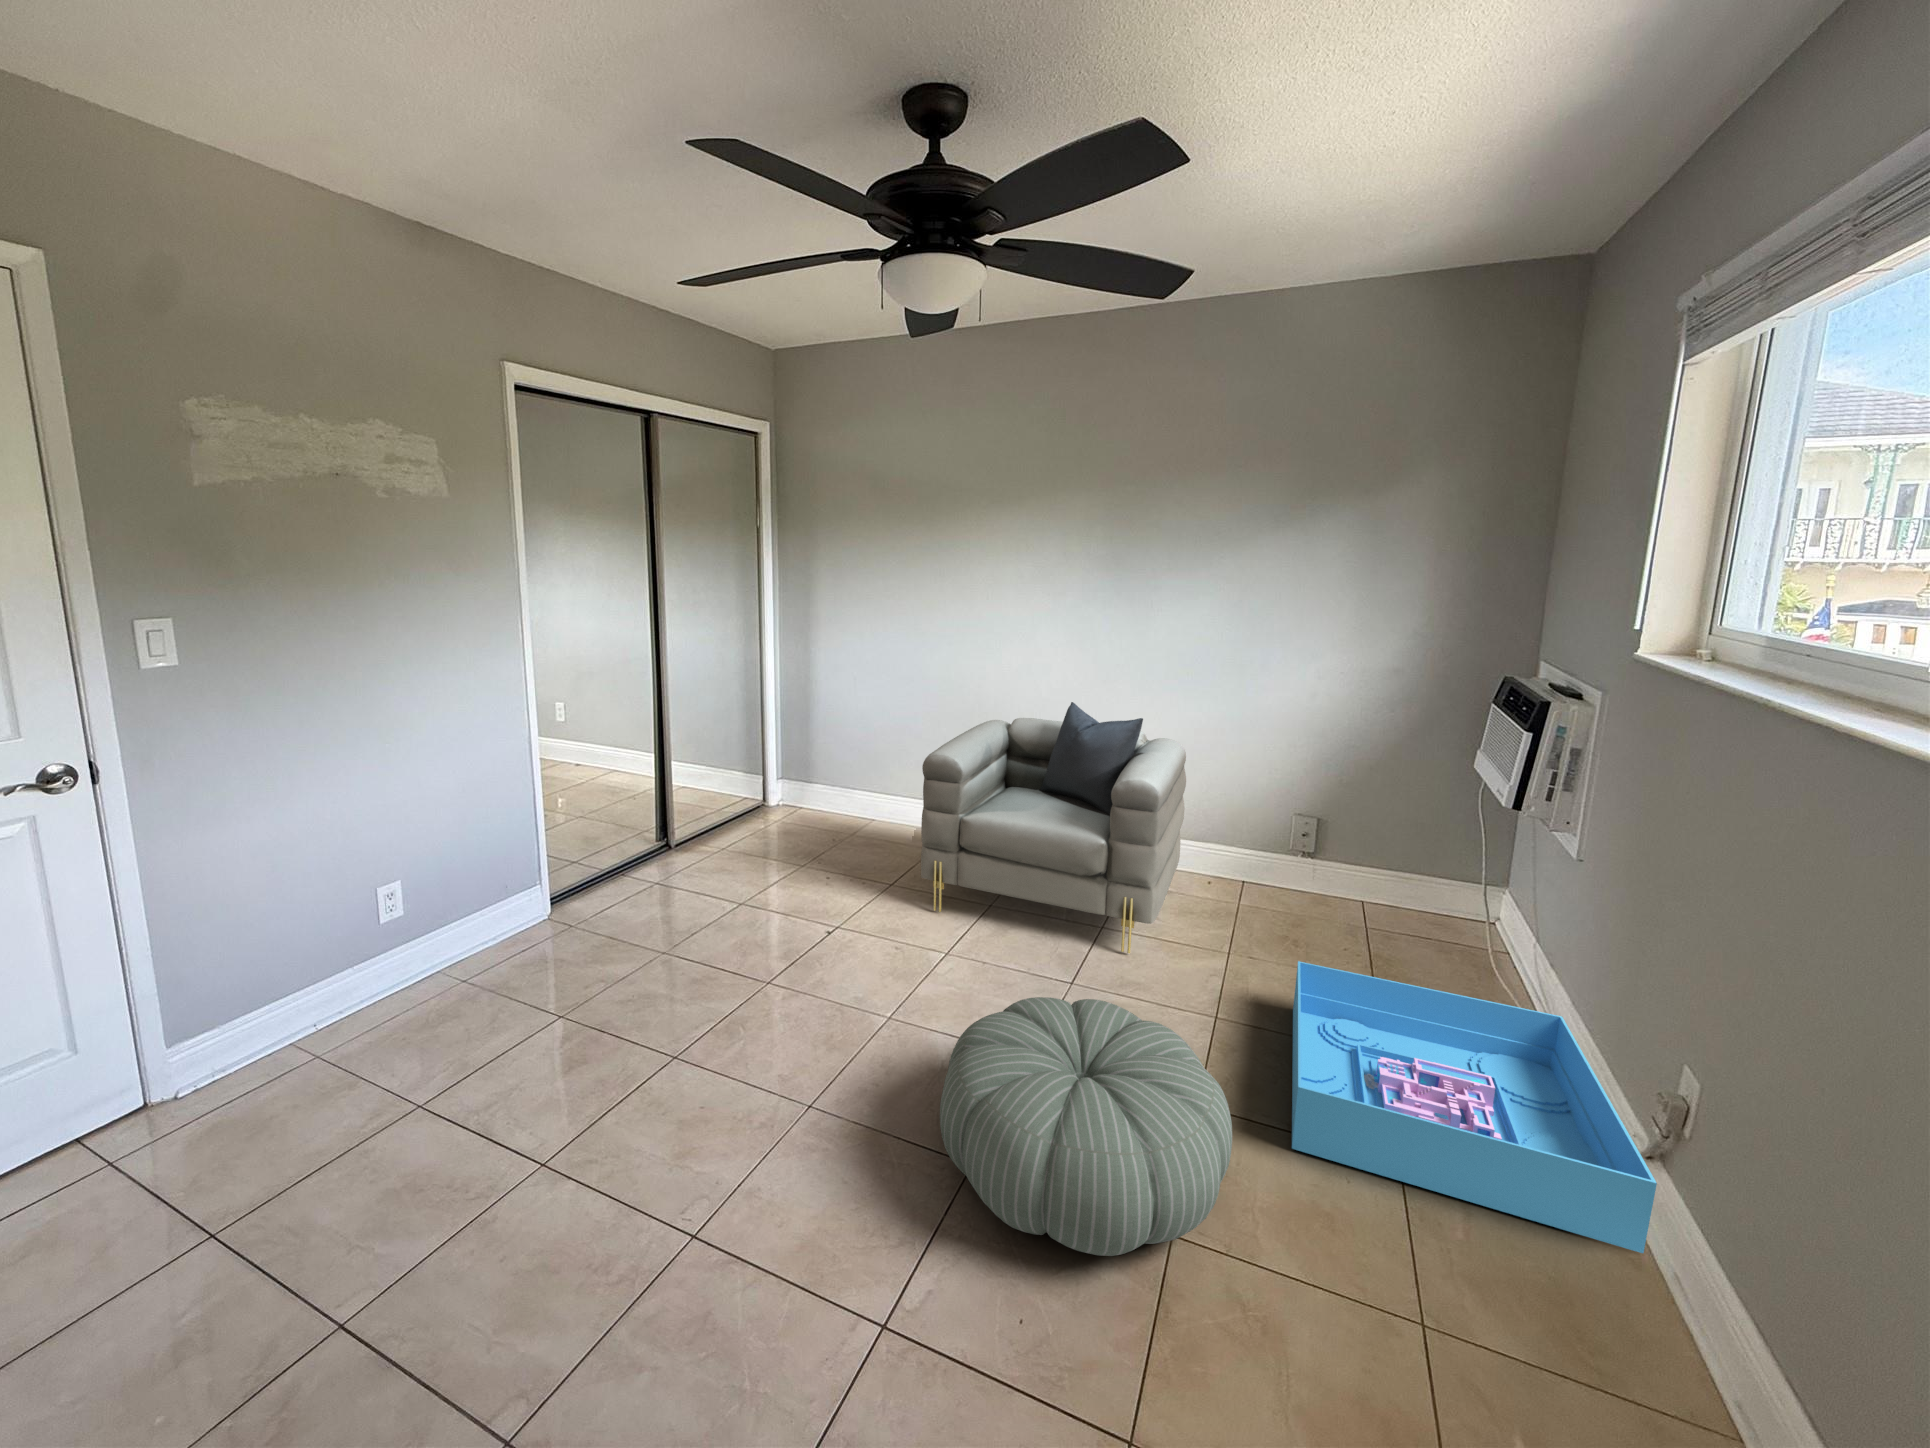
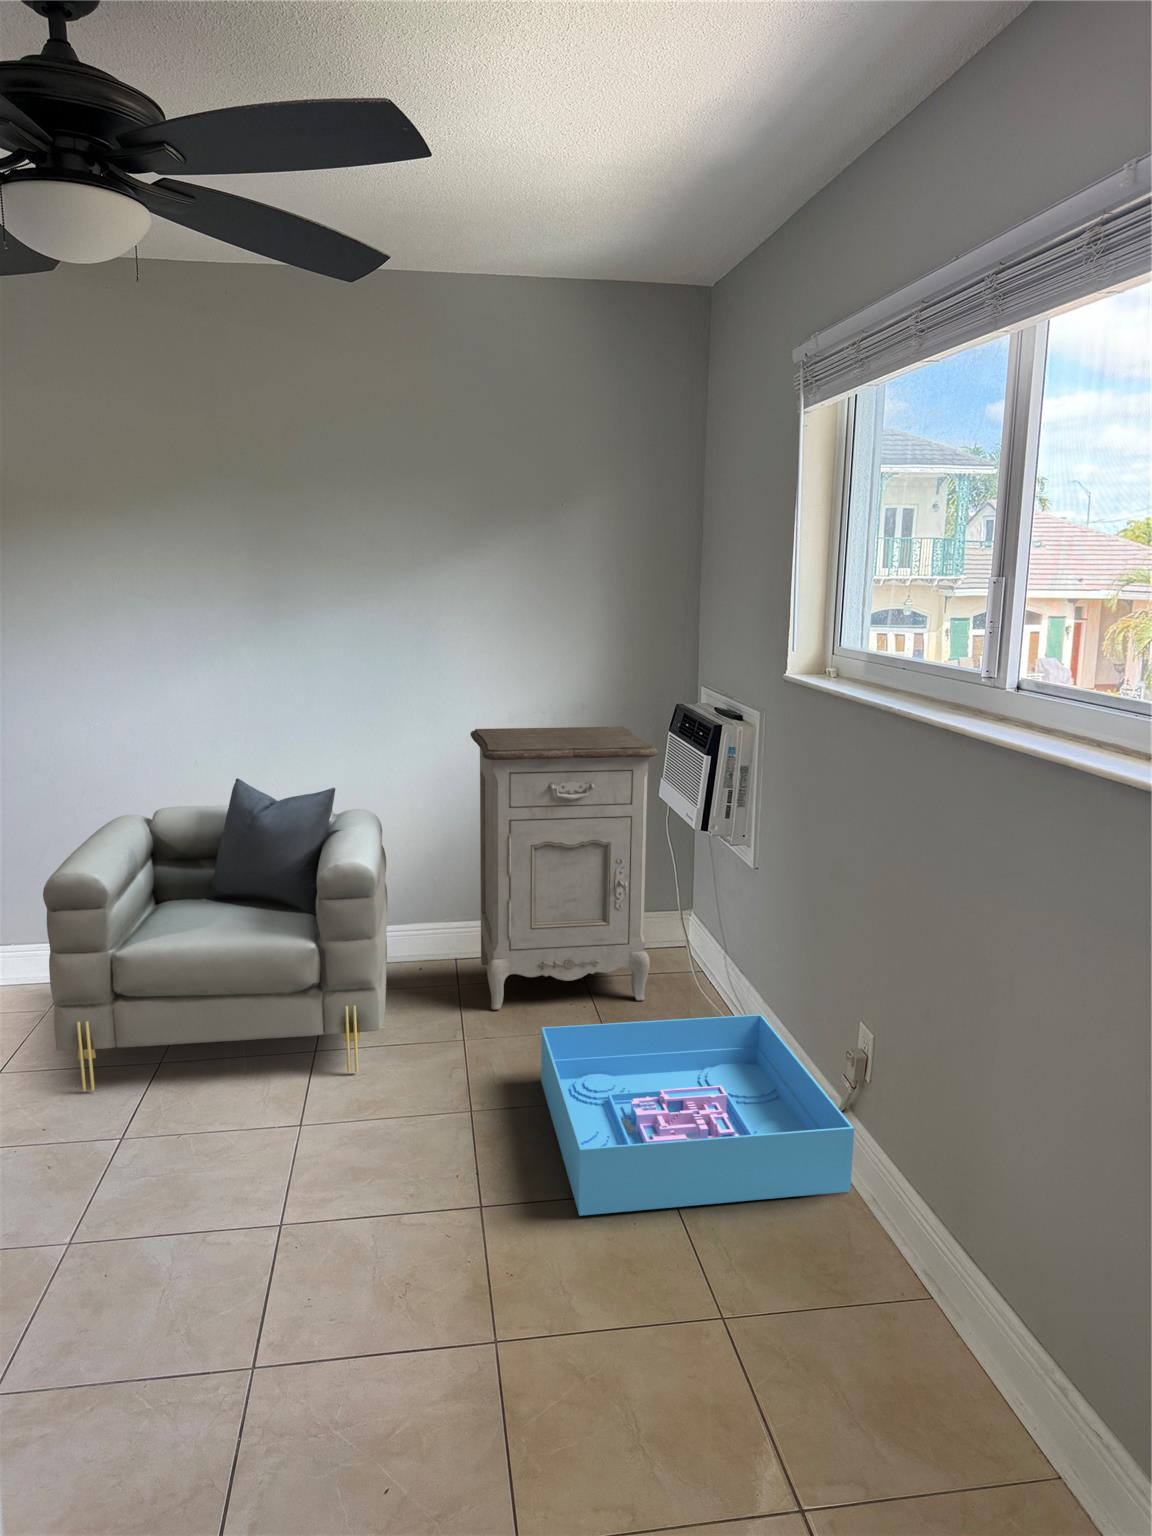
nightstand: none [1263,683,1470,964] -> present [470,727,658,1010]
pouf: present [940,997,1232,1256] -> none [196,1127,537,1419]

